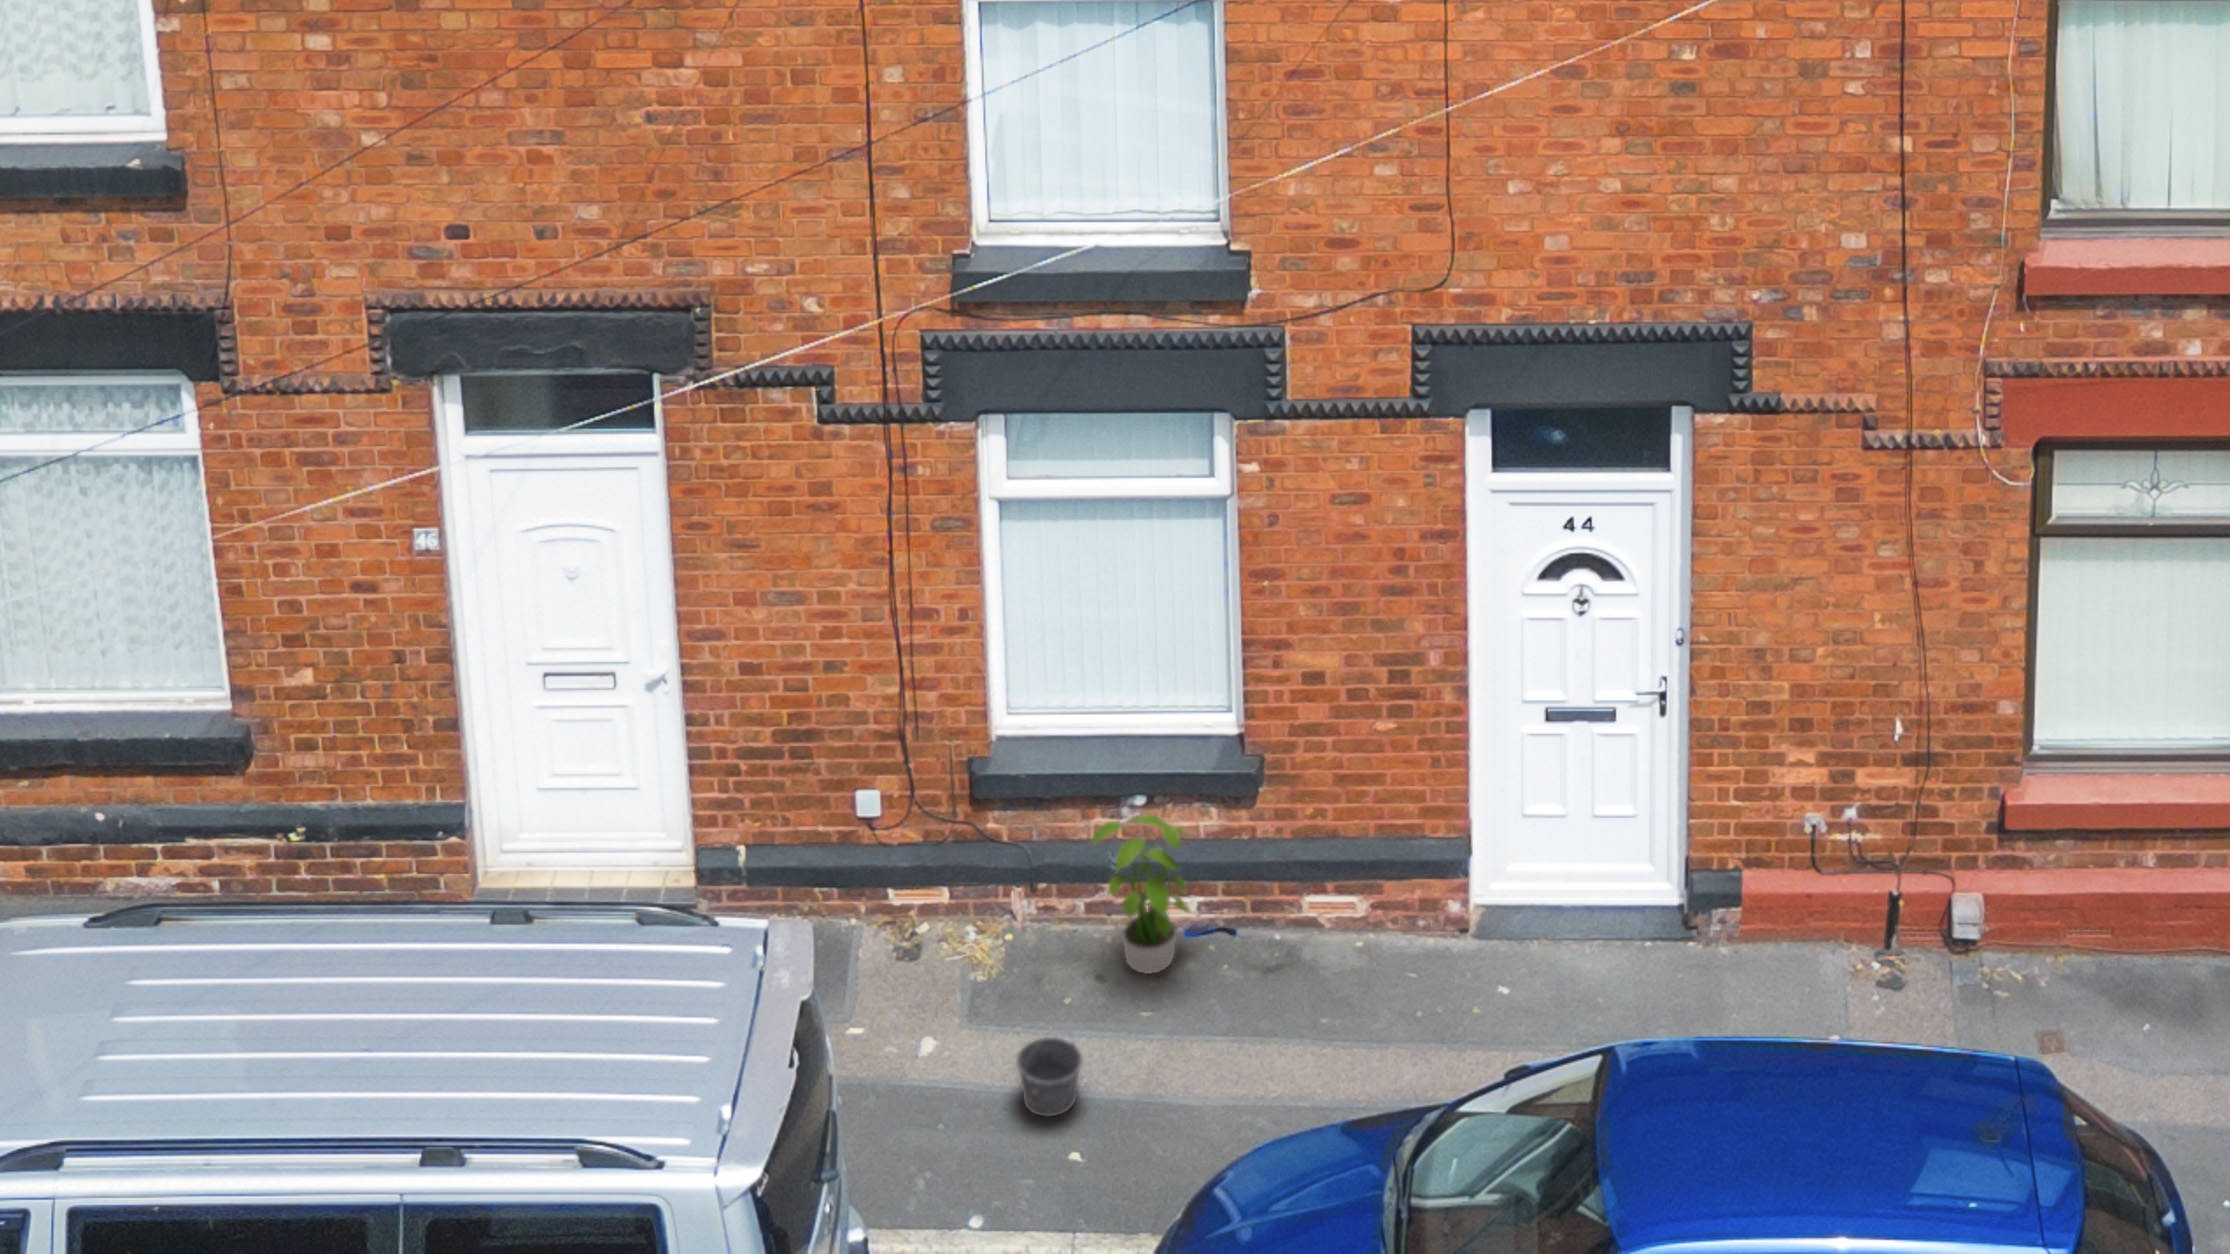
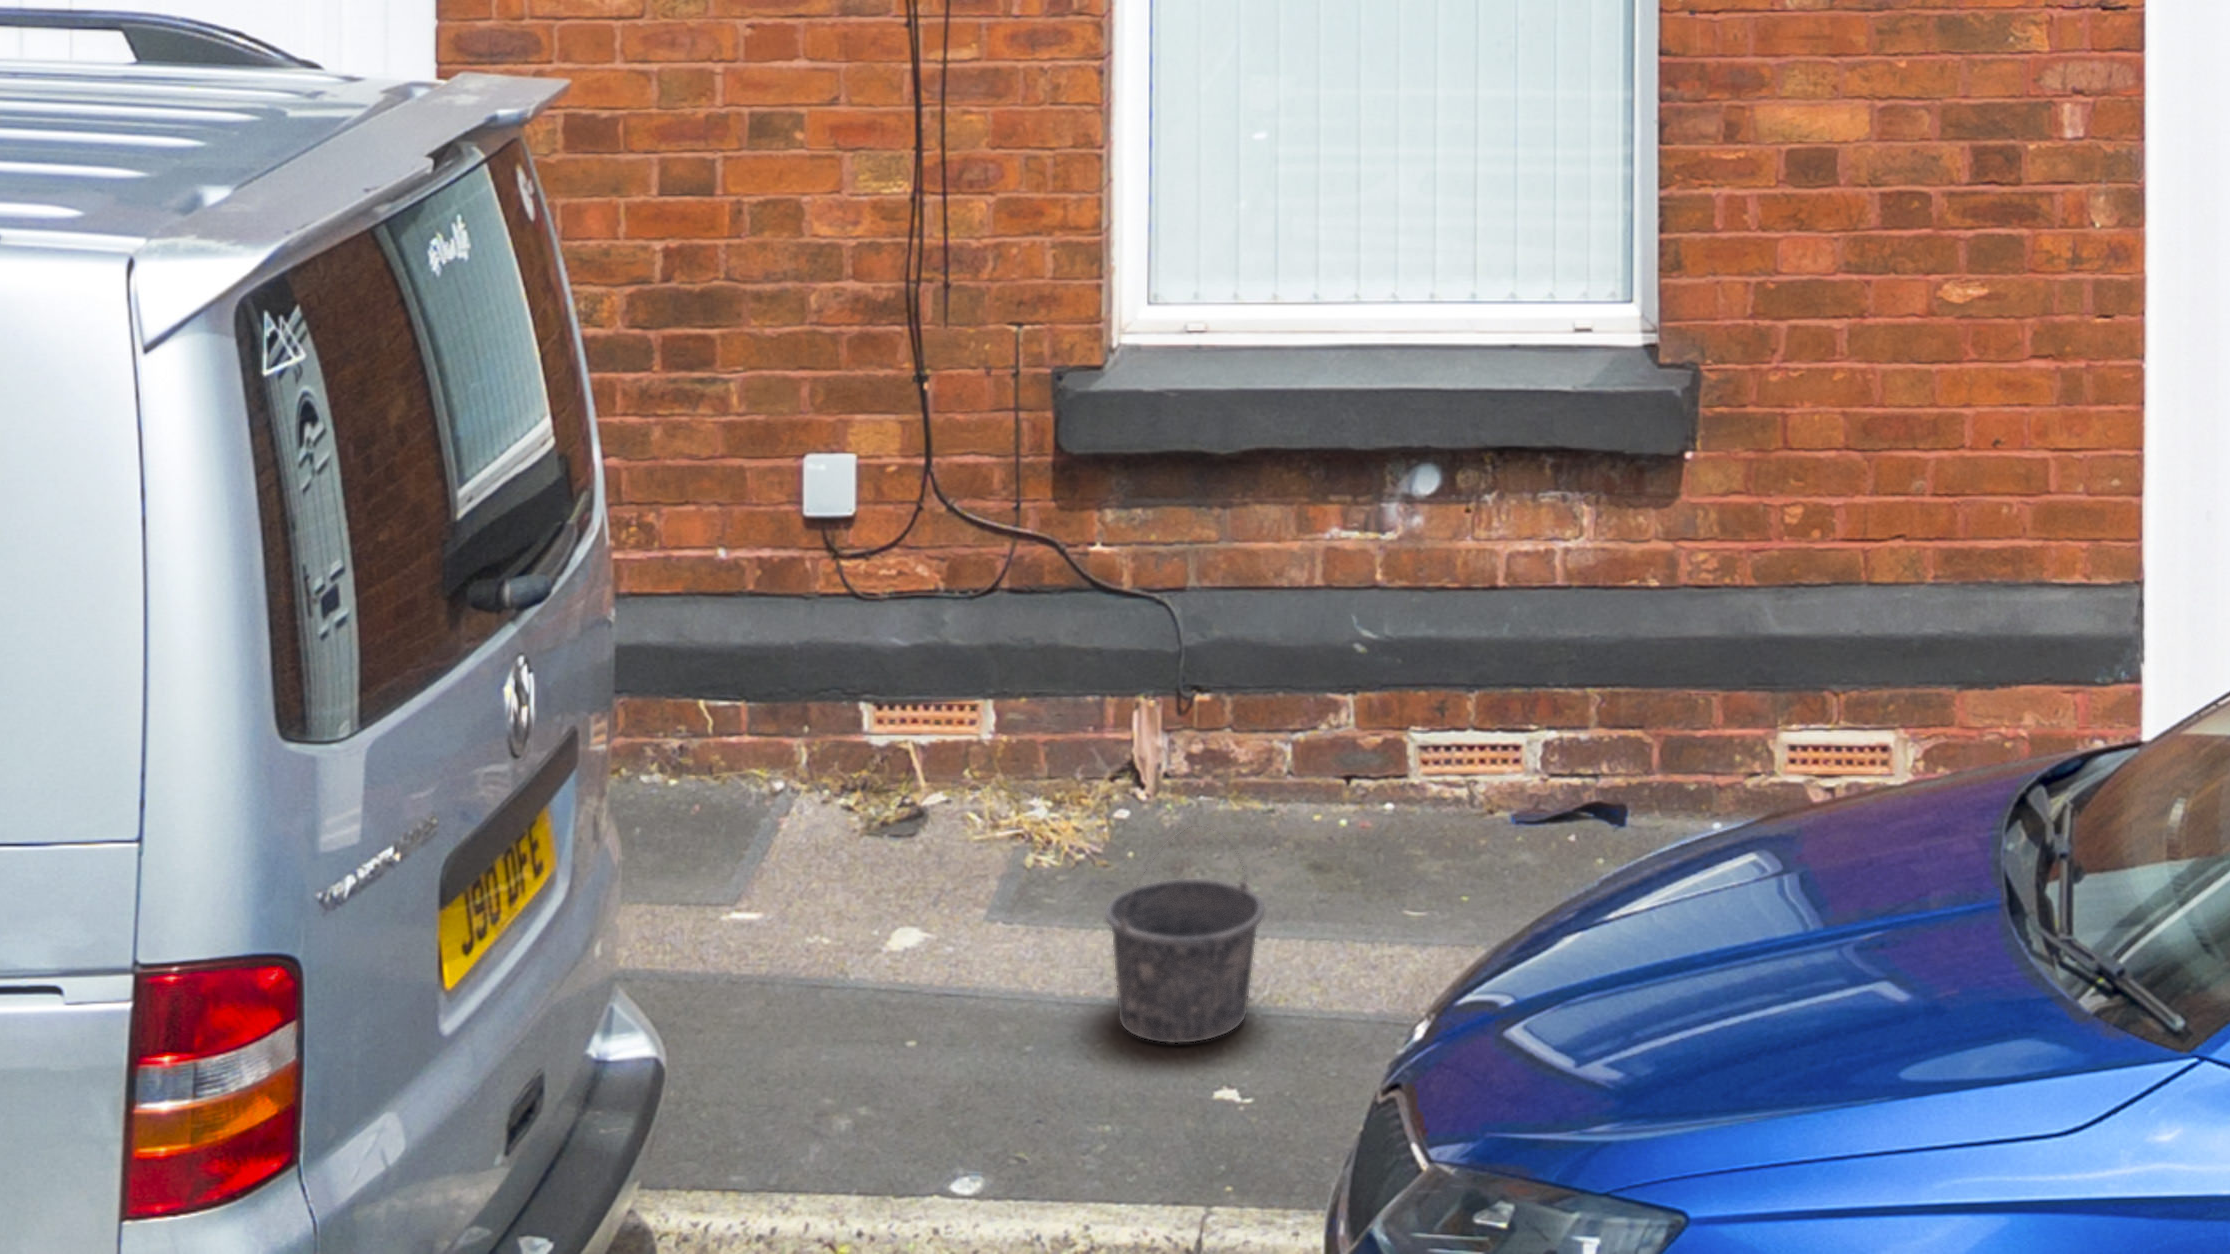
potted plant: present [1091,814,1189,974] -> none [1298,455,1532,846]

